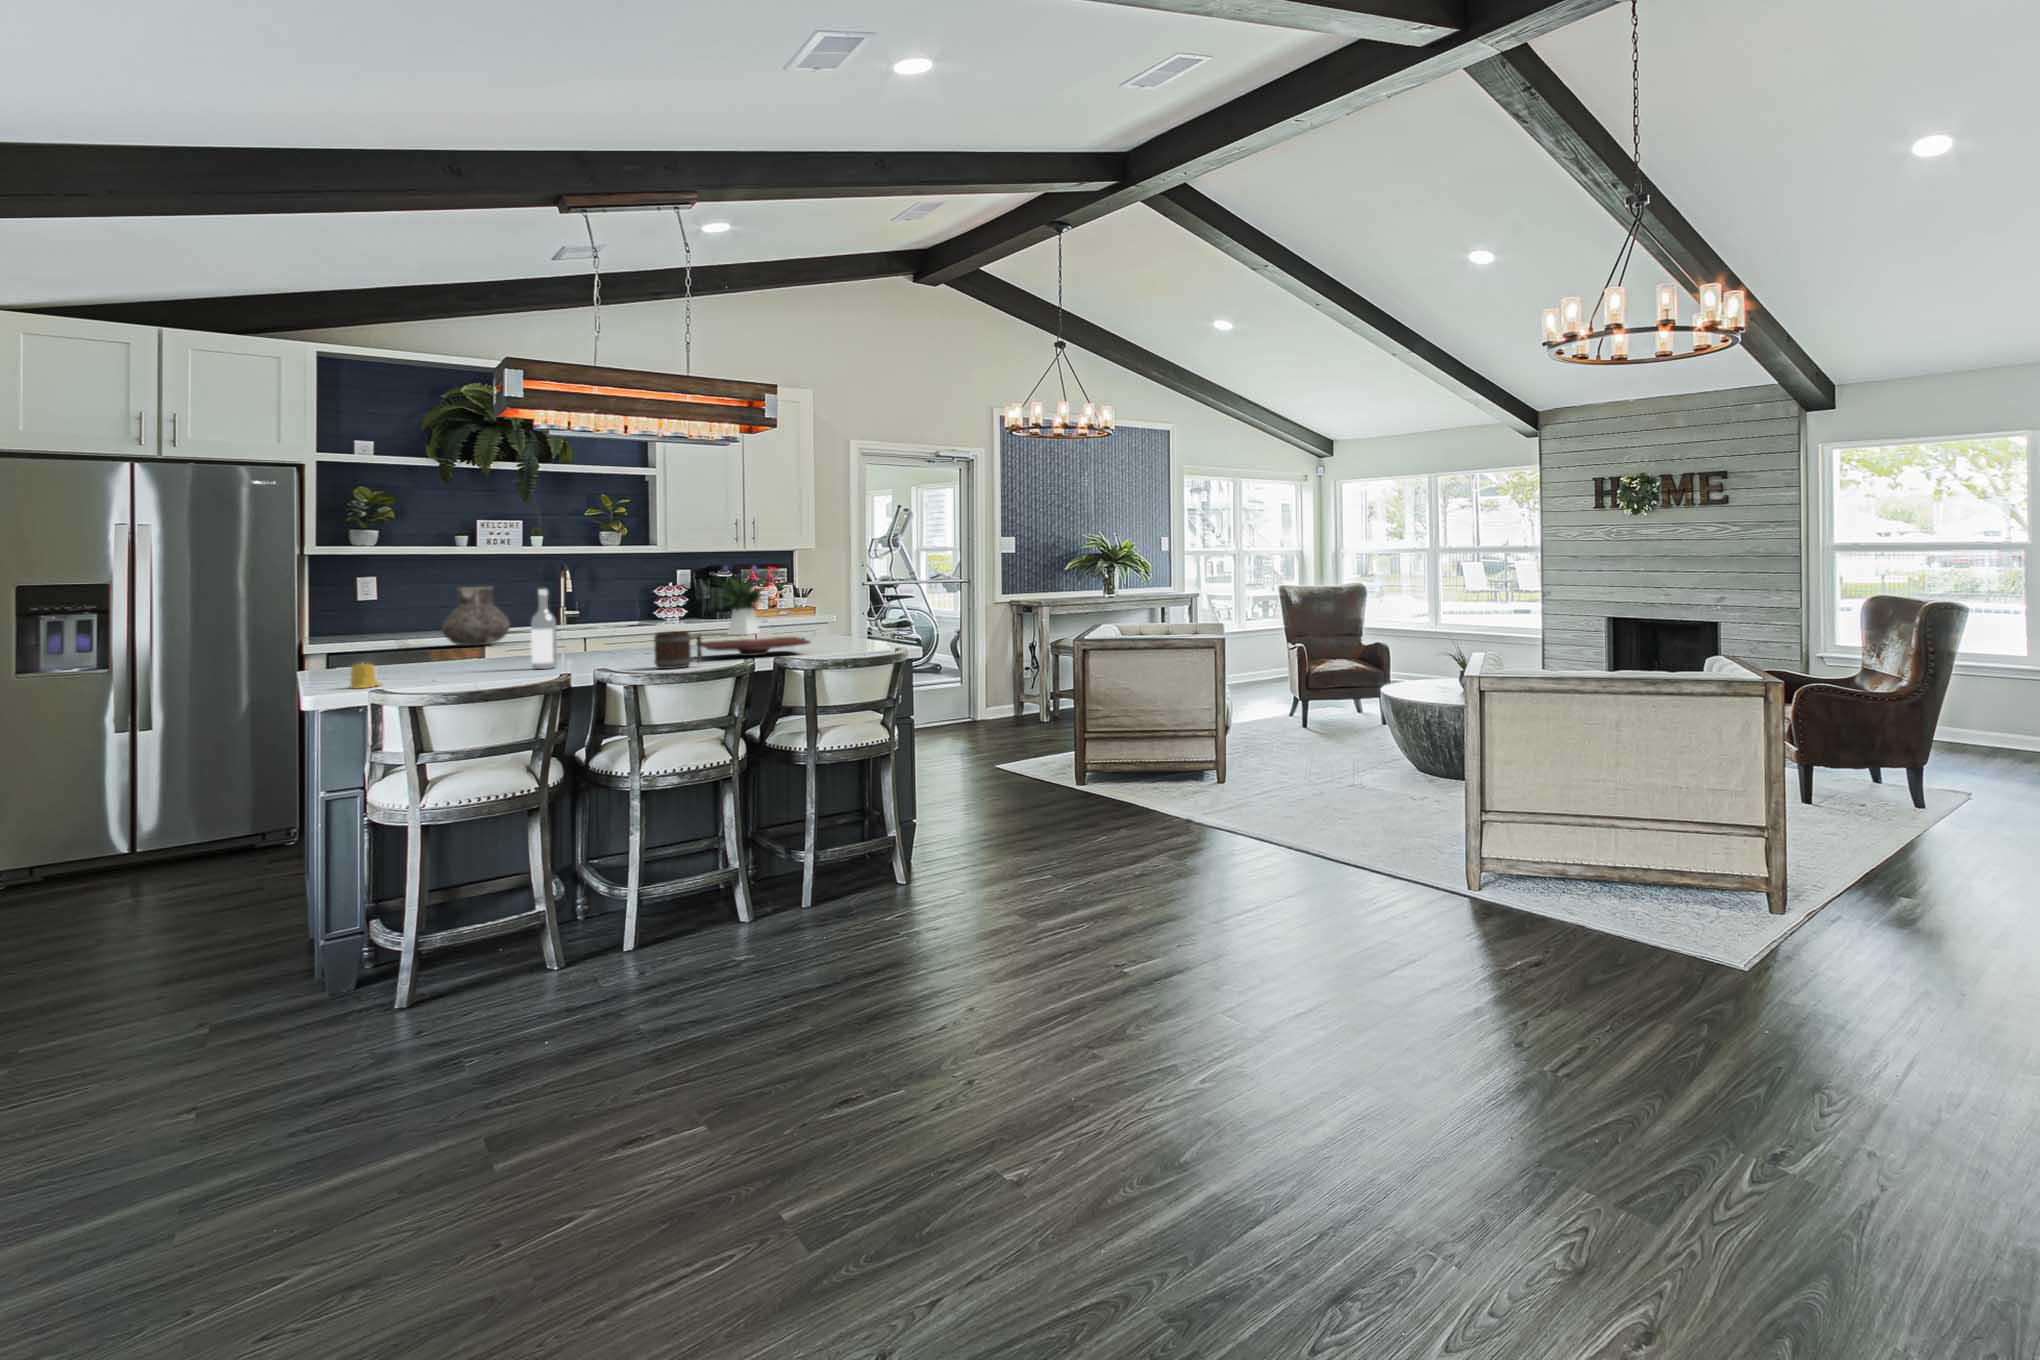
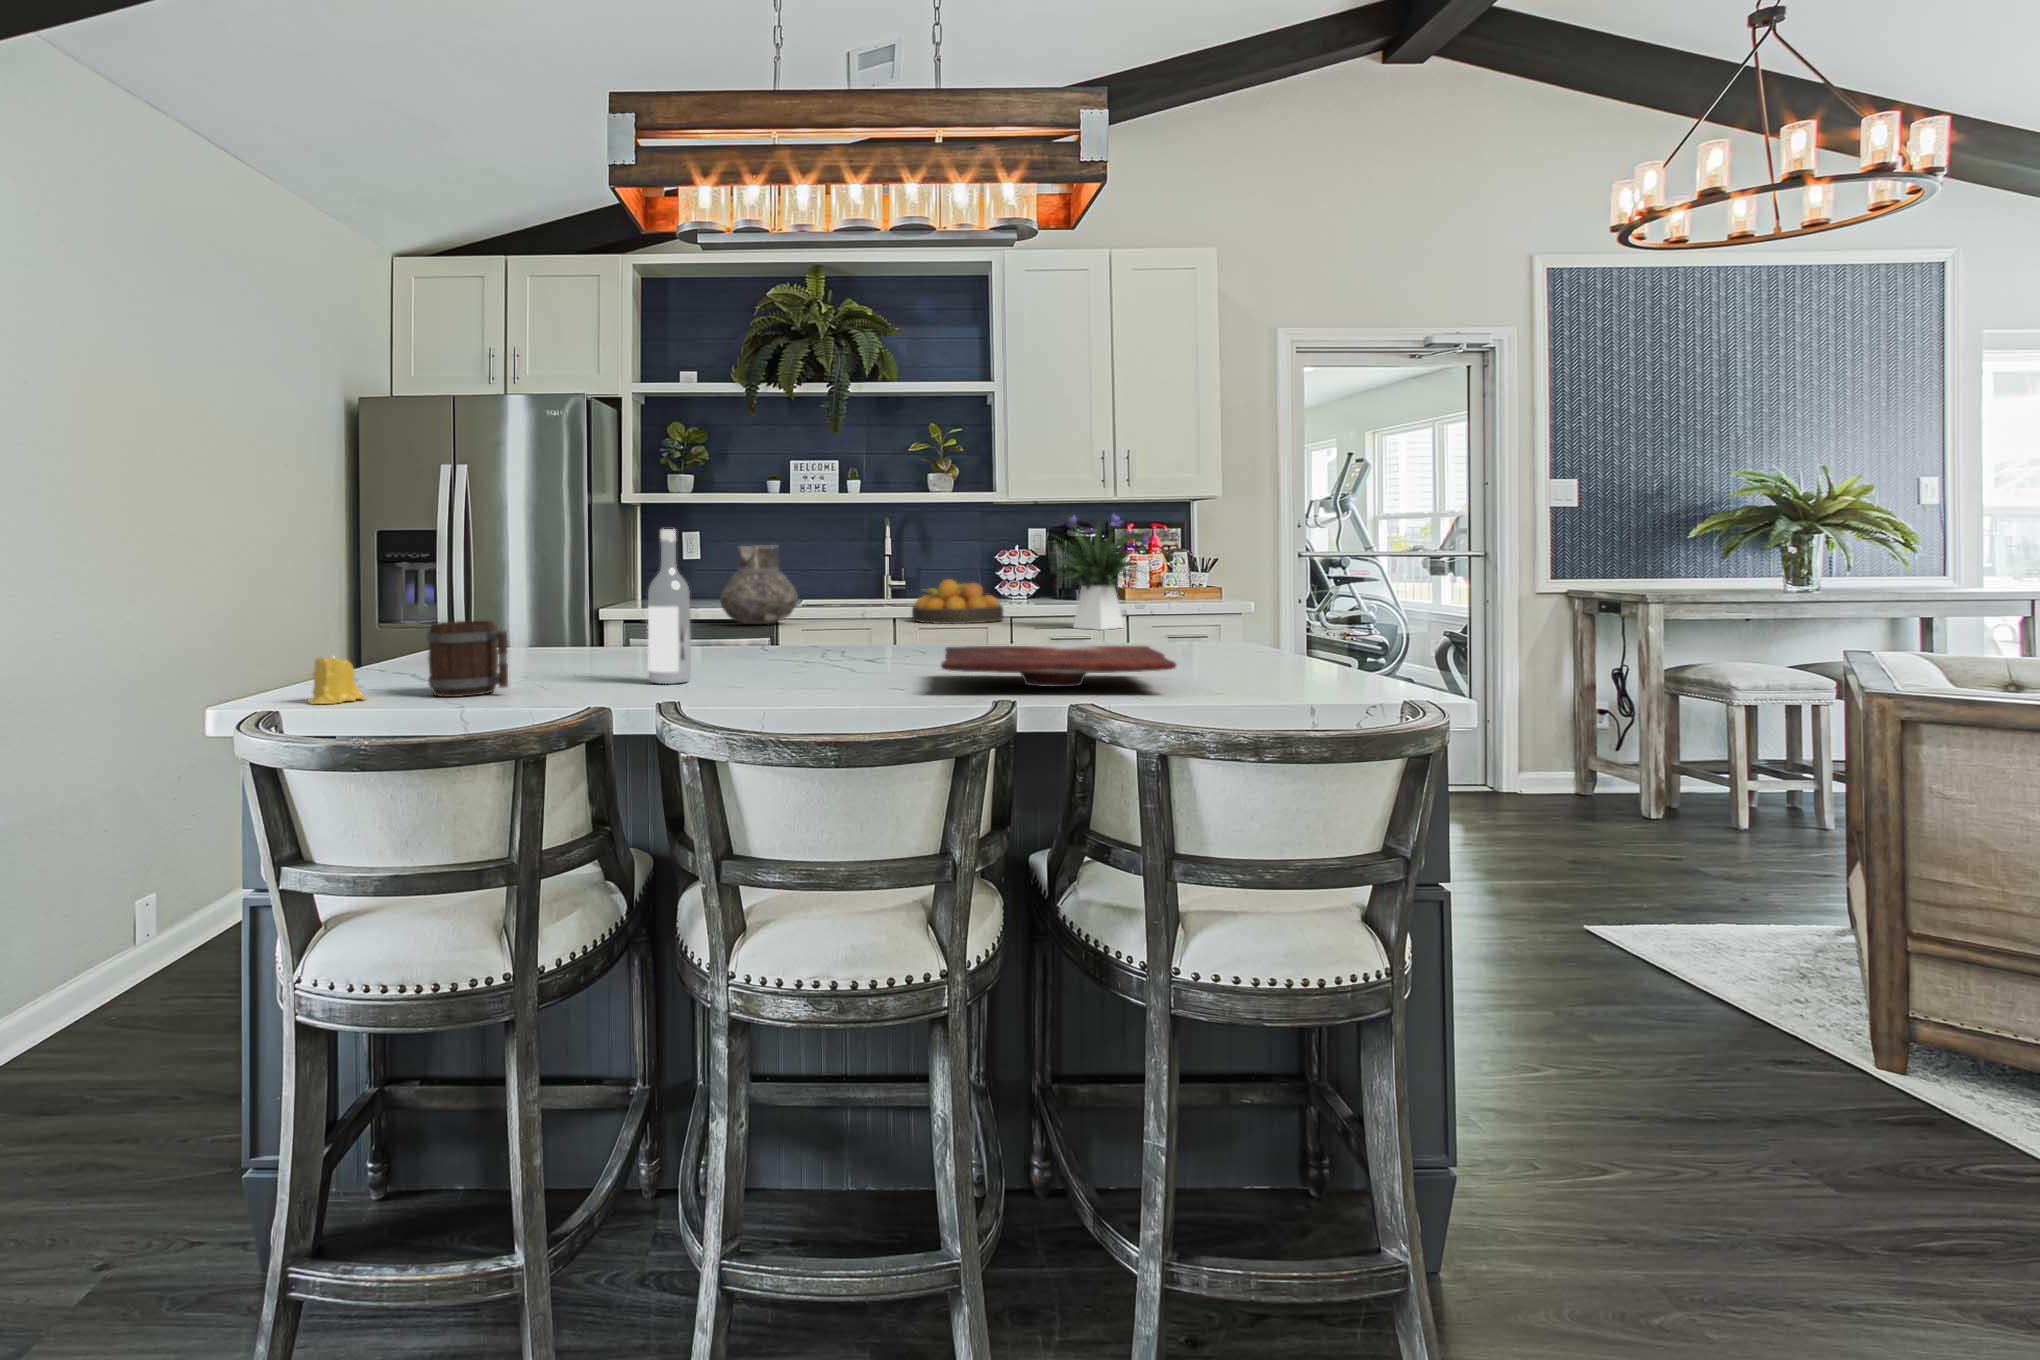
fruit bowl: none [601,607,671,638] -> present [912,579,1003,624]
mug: present [654,631,702,669] -> present [427,621,508,697]

